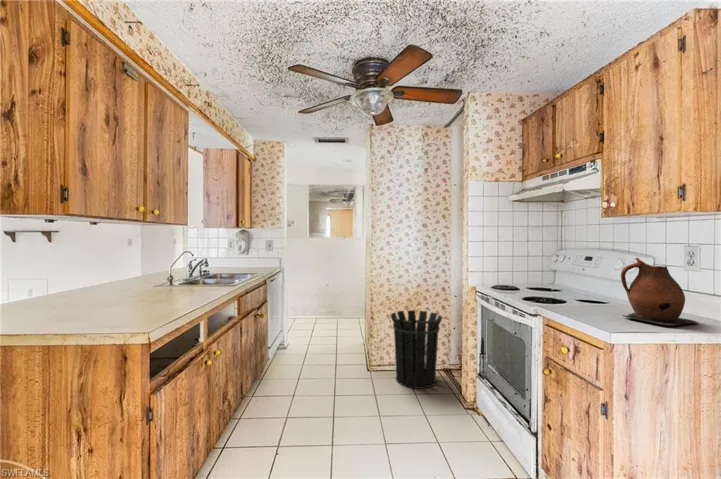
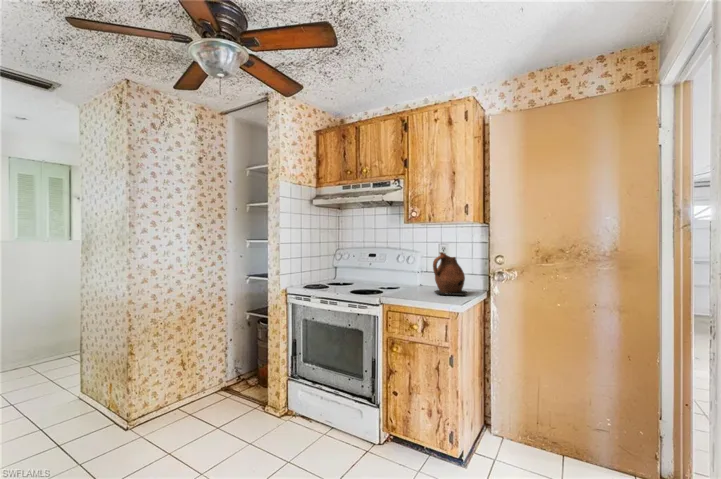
waste bin: present [391,310,442,389] -> none [168,327,238,427]

